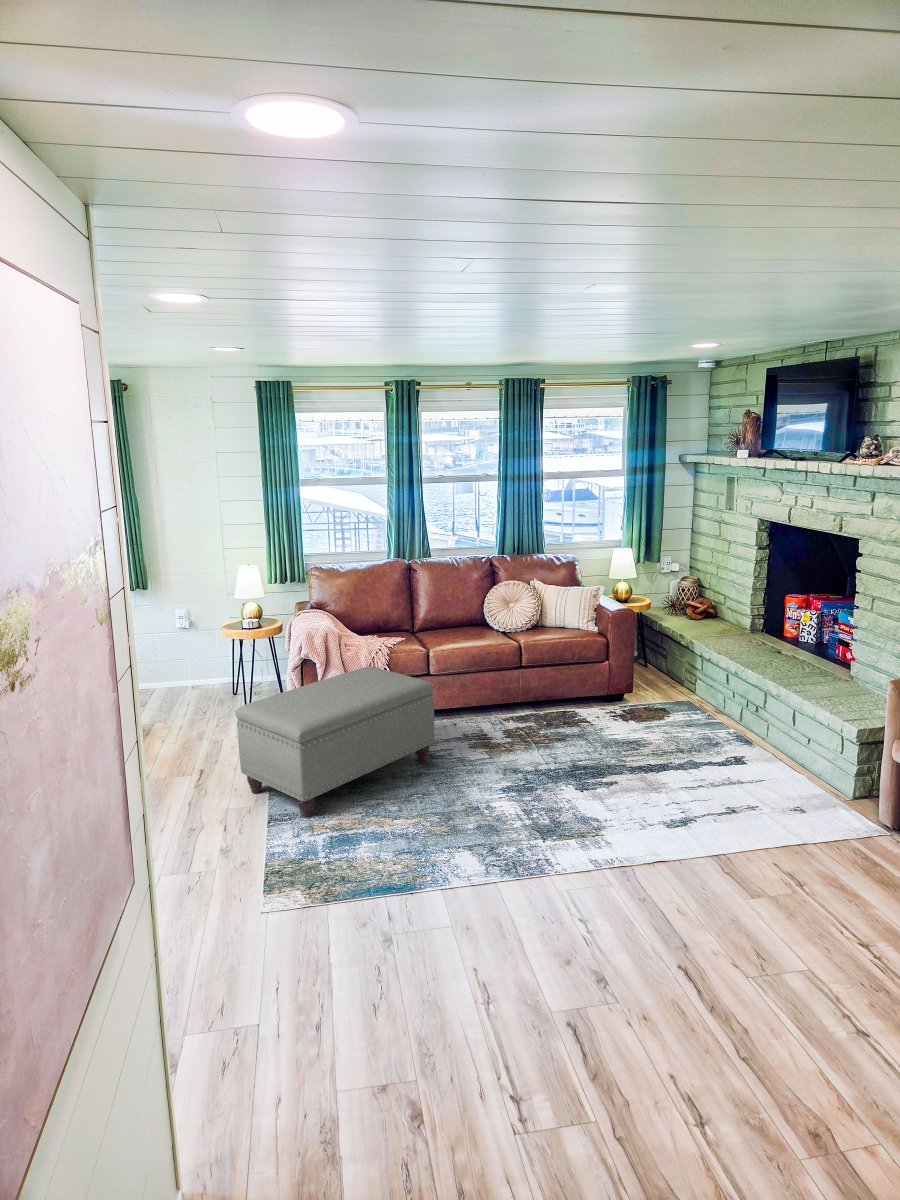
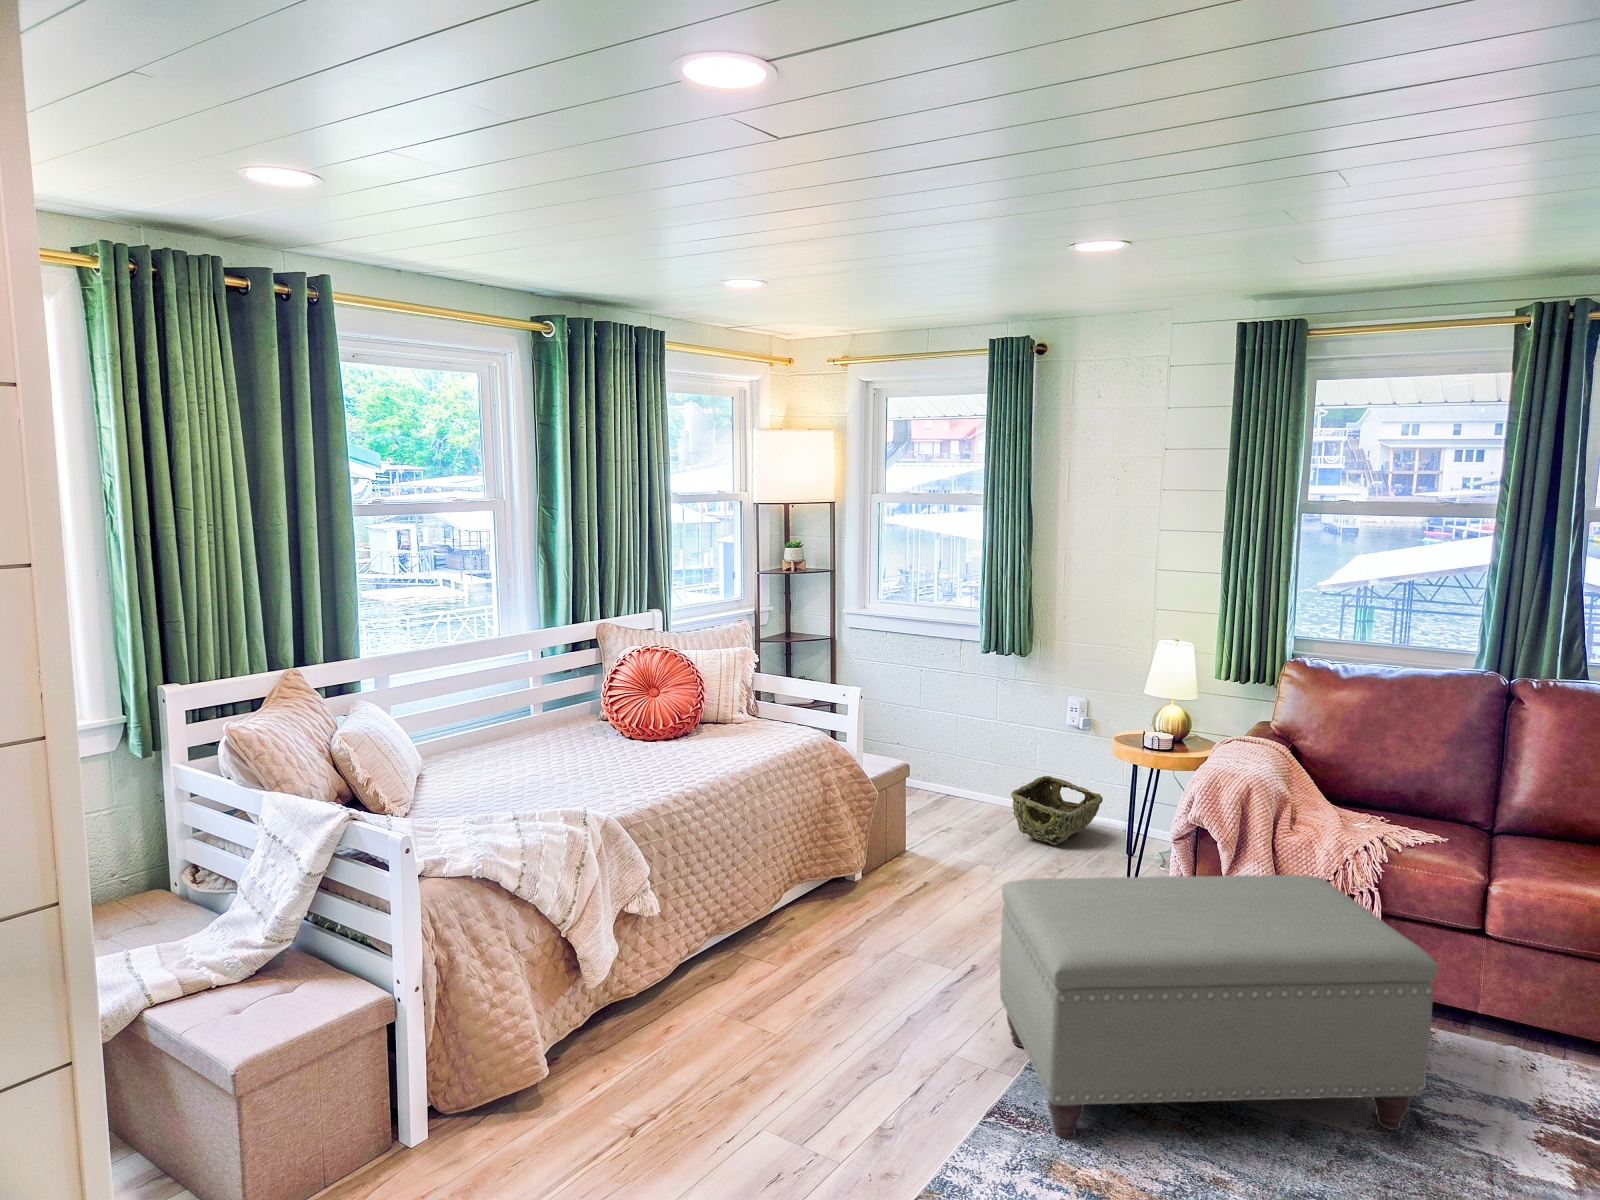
woven basket: none [159,663,209,701] -> present [1011,776,1103,845]

